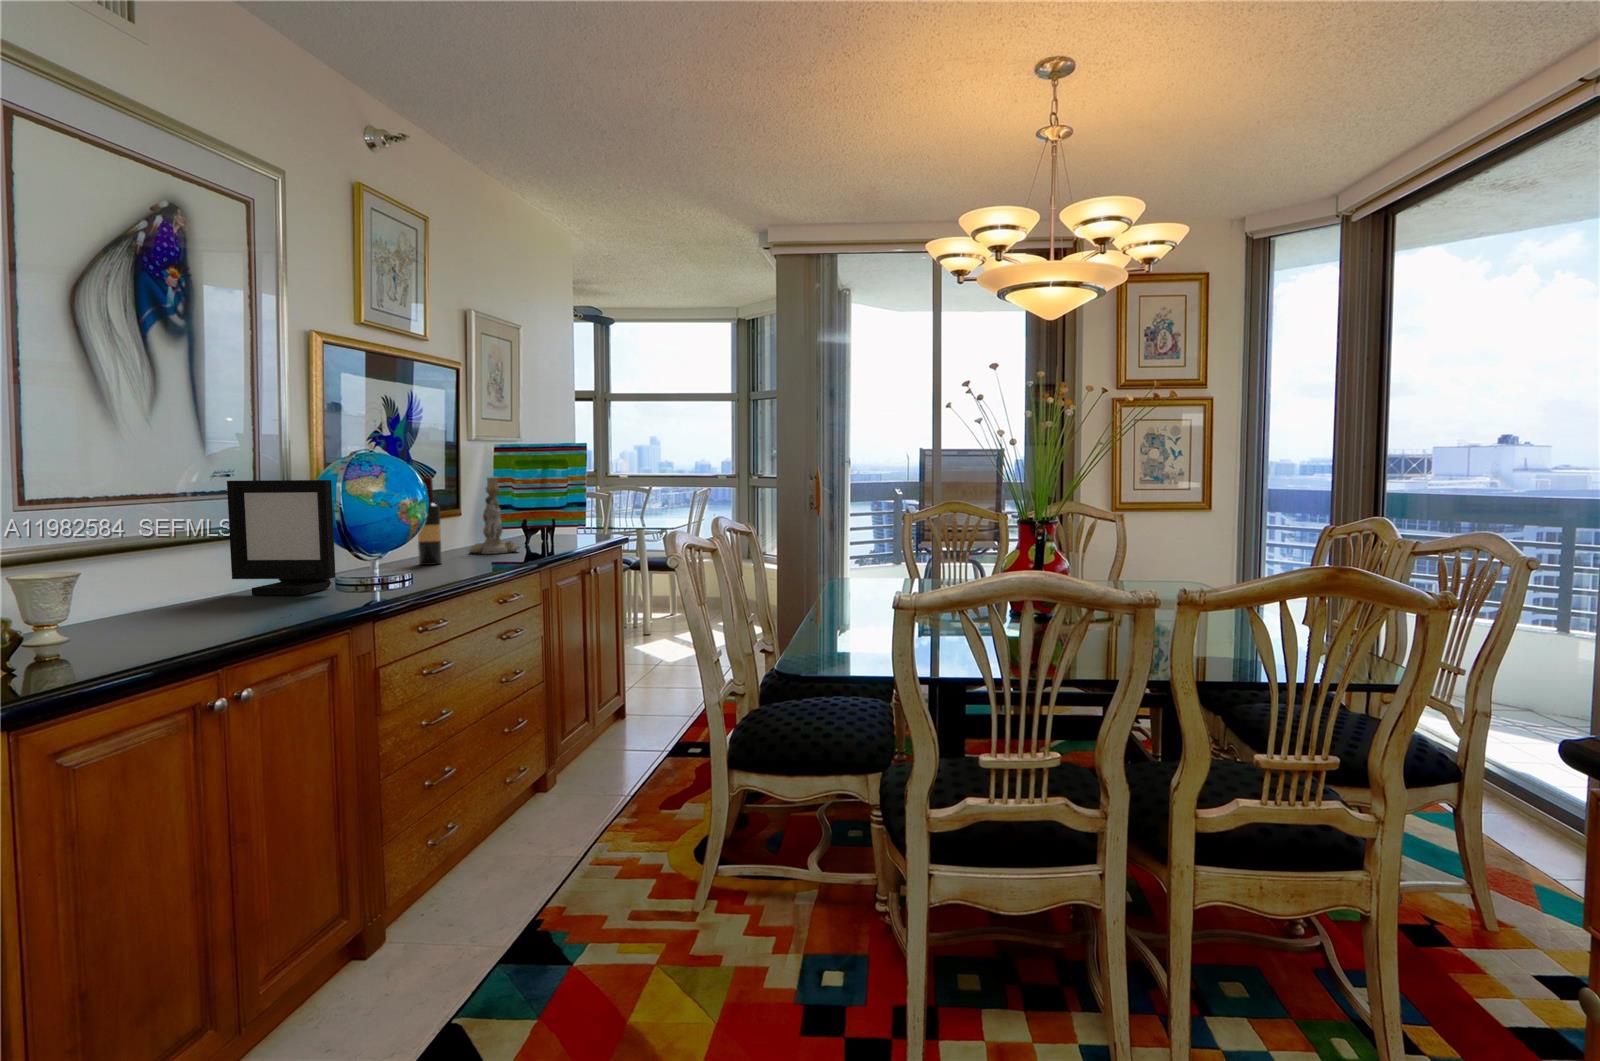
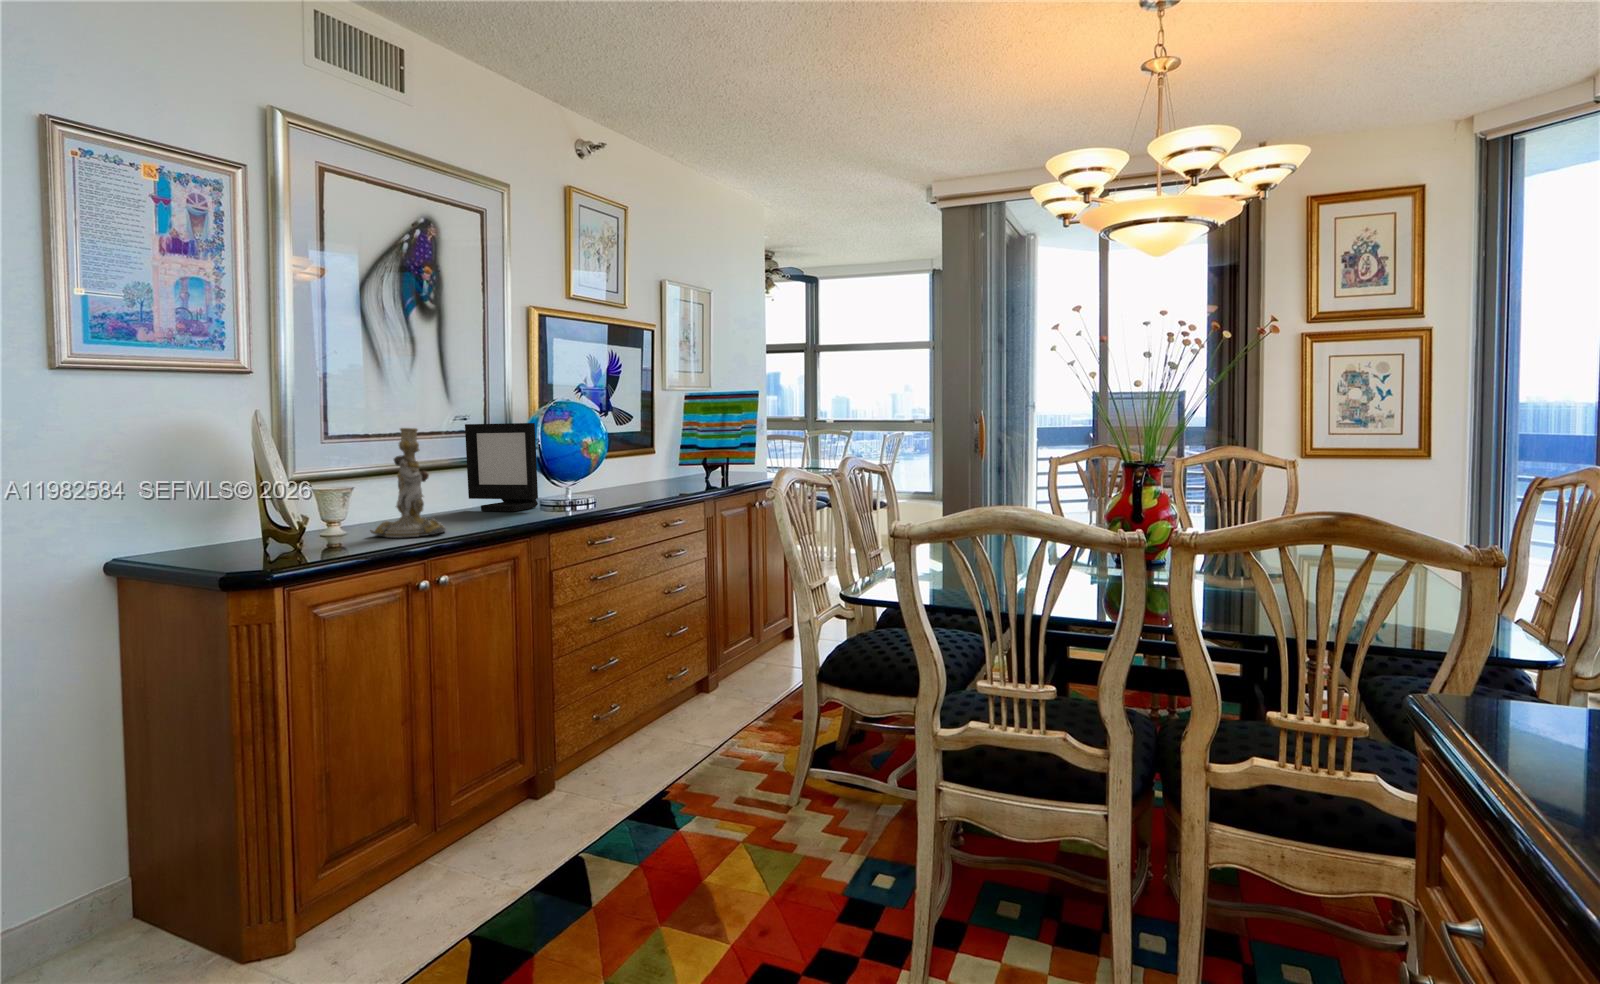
wine bottle: present [418,477,442,565] -> none [614,421,633,493]
candlestick: present [469,477,520,554] -> present [370,428,446,538]

